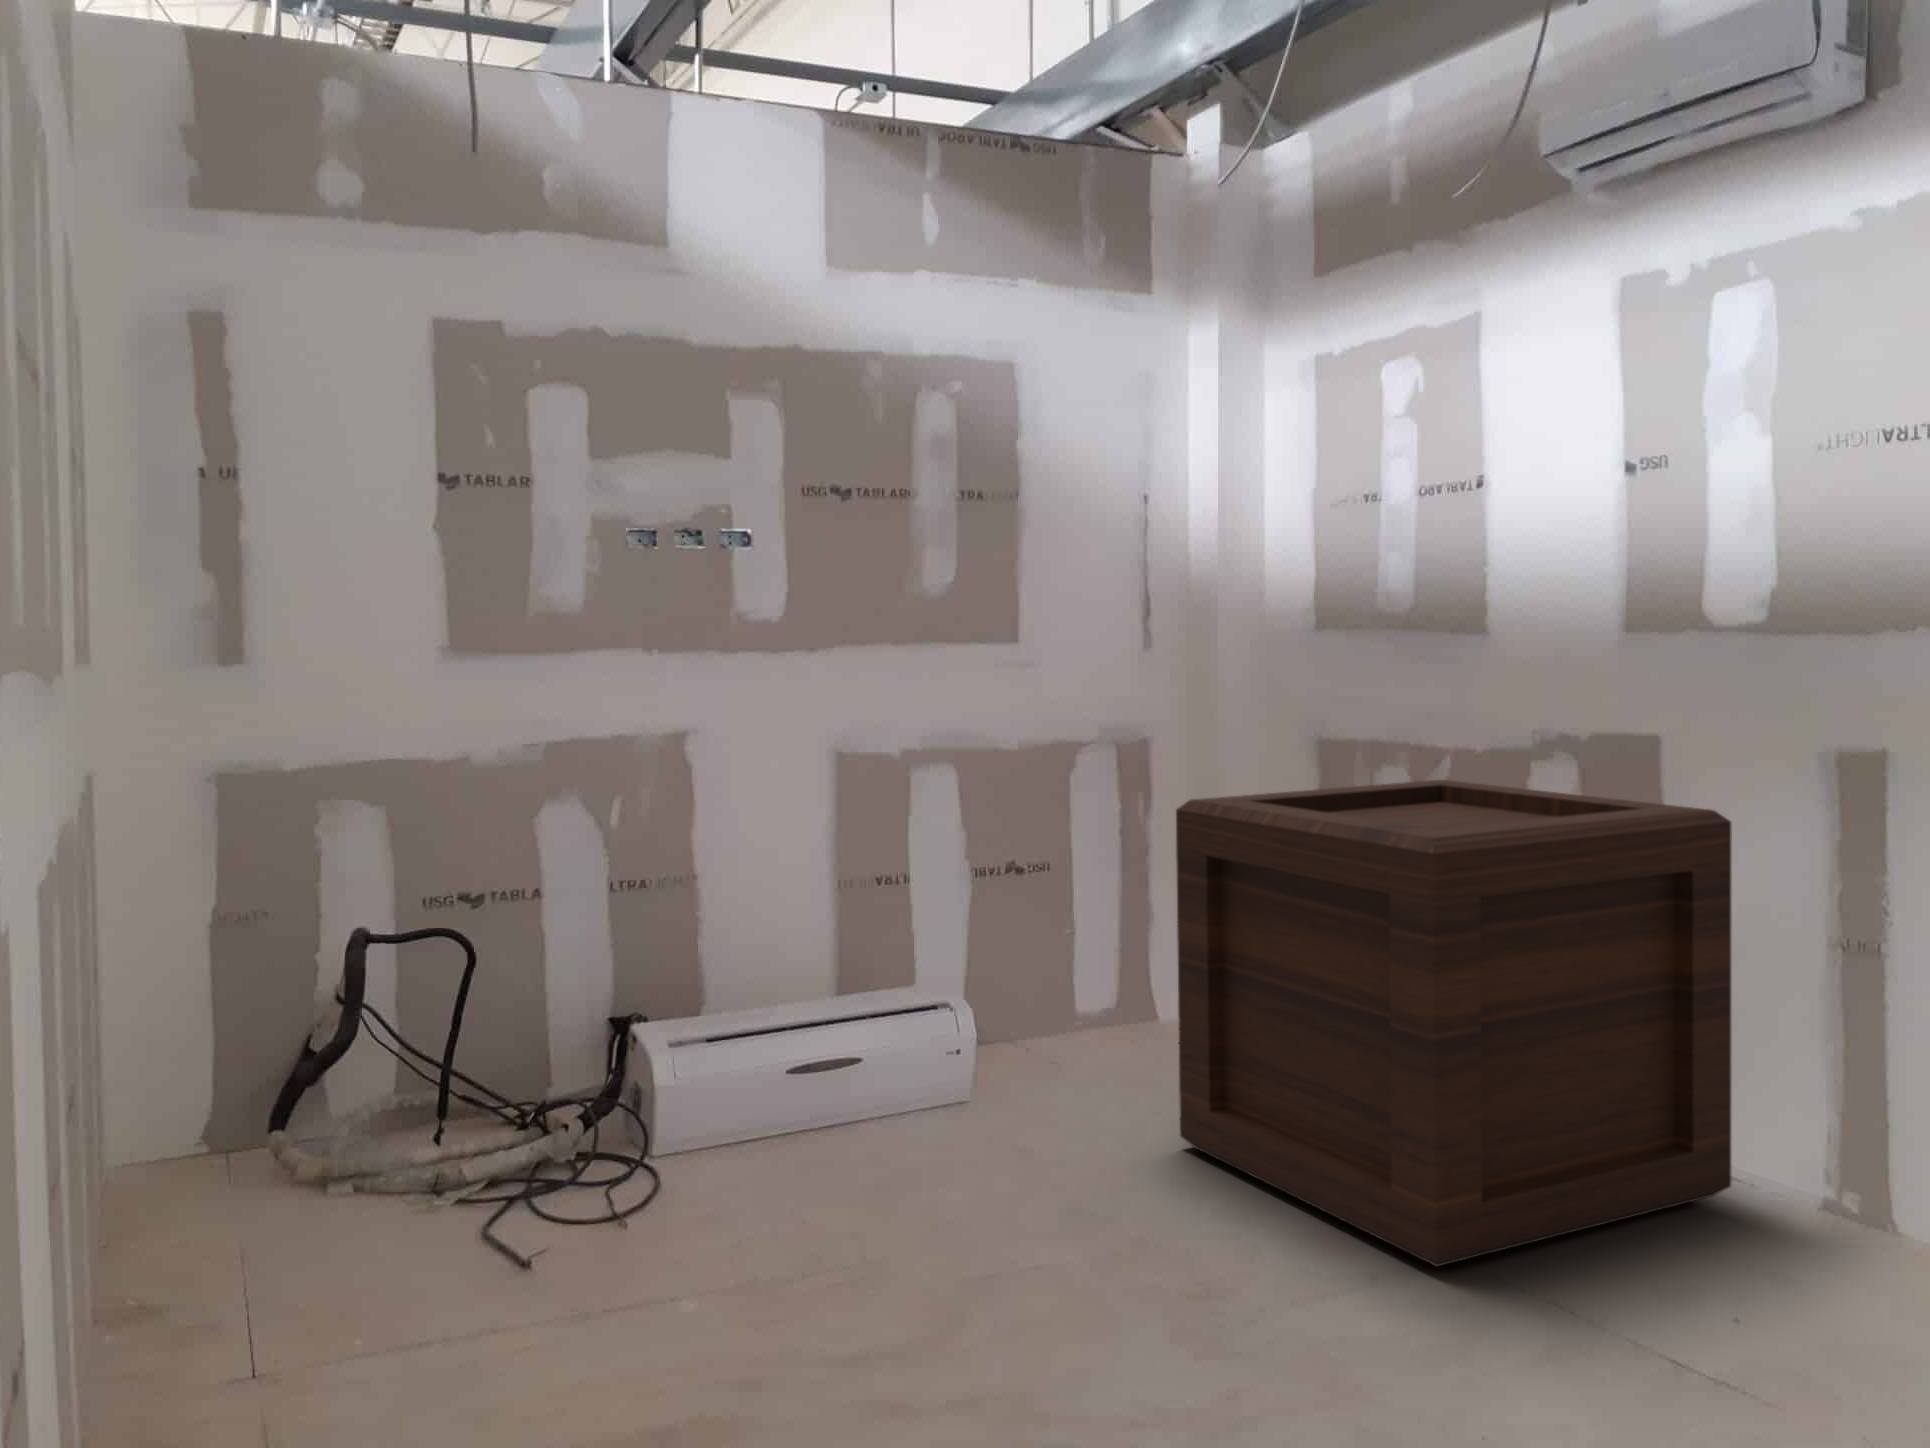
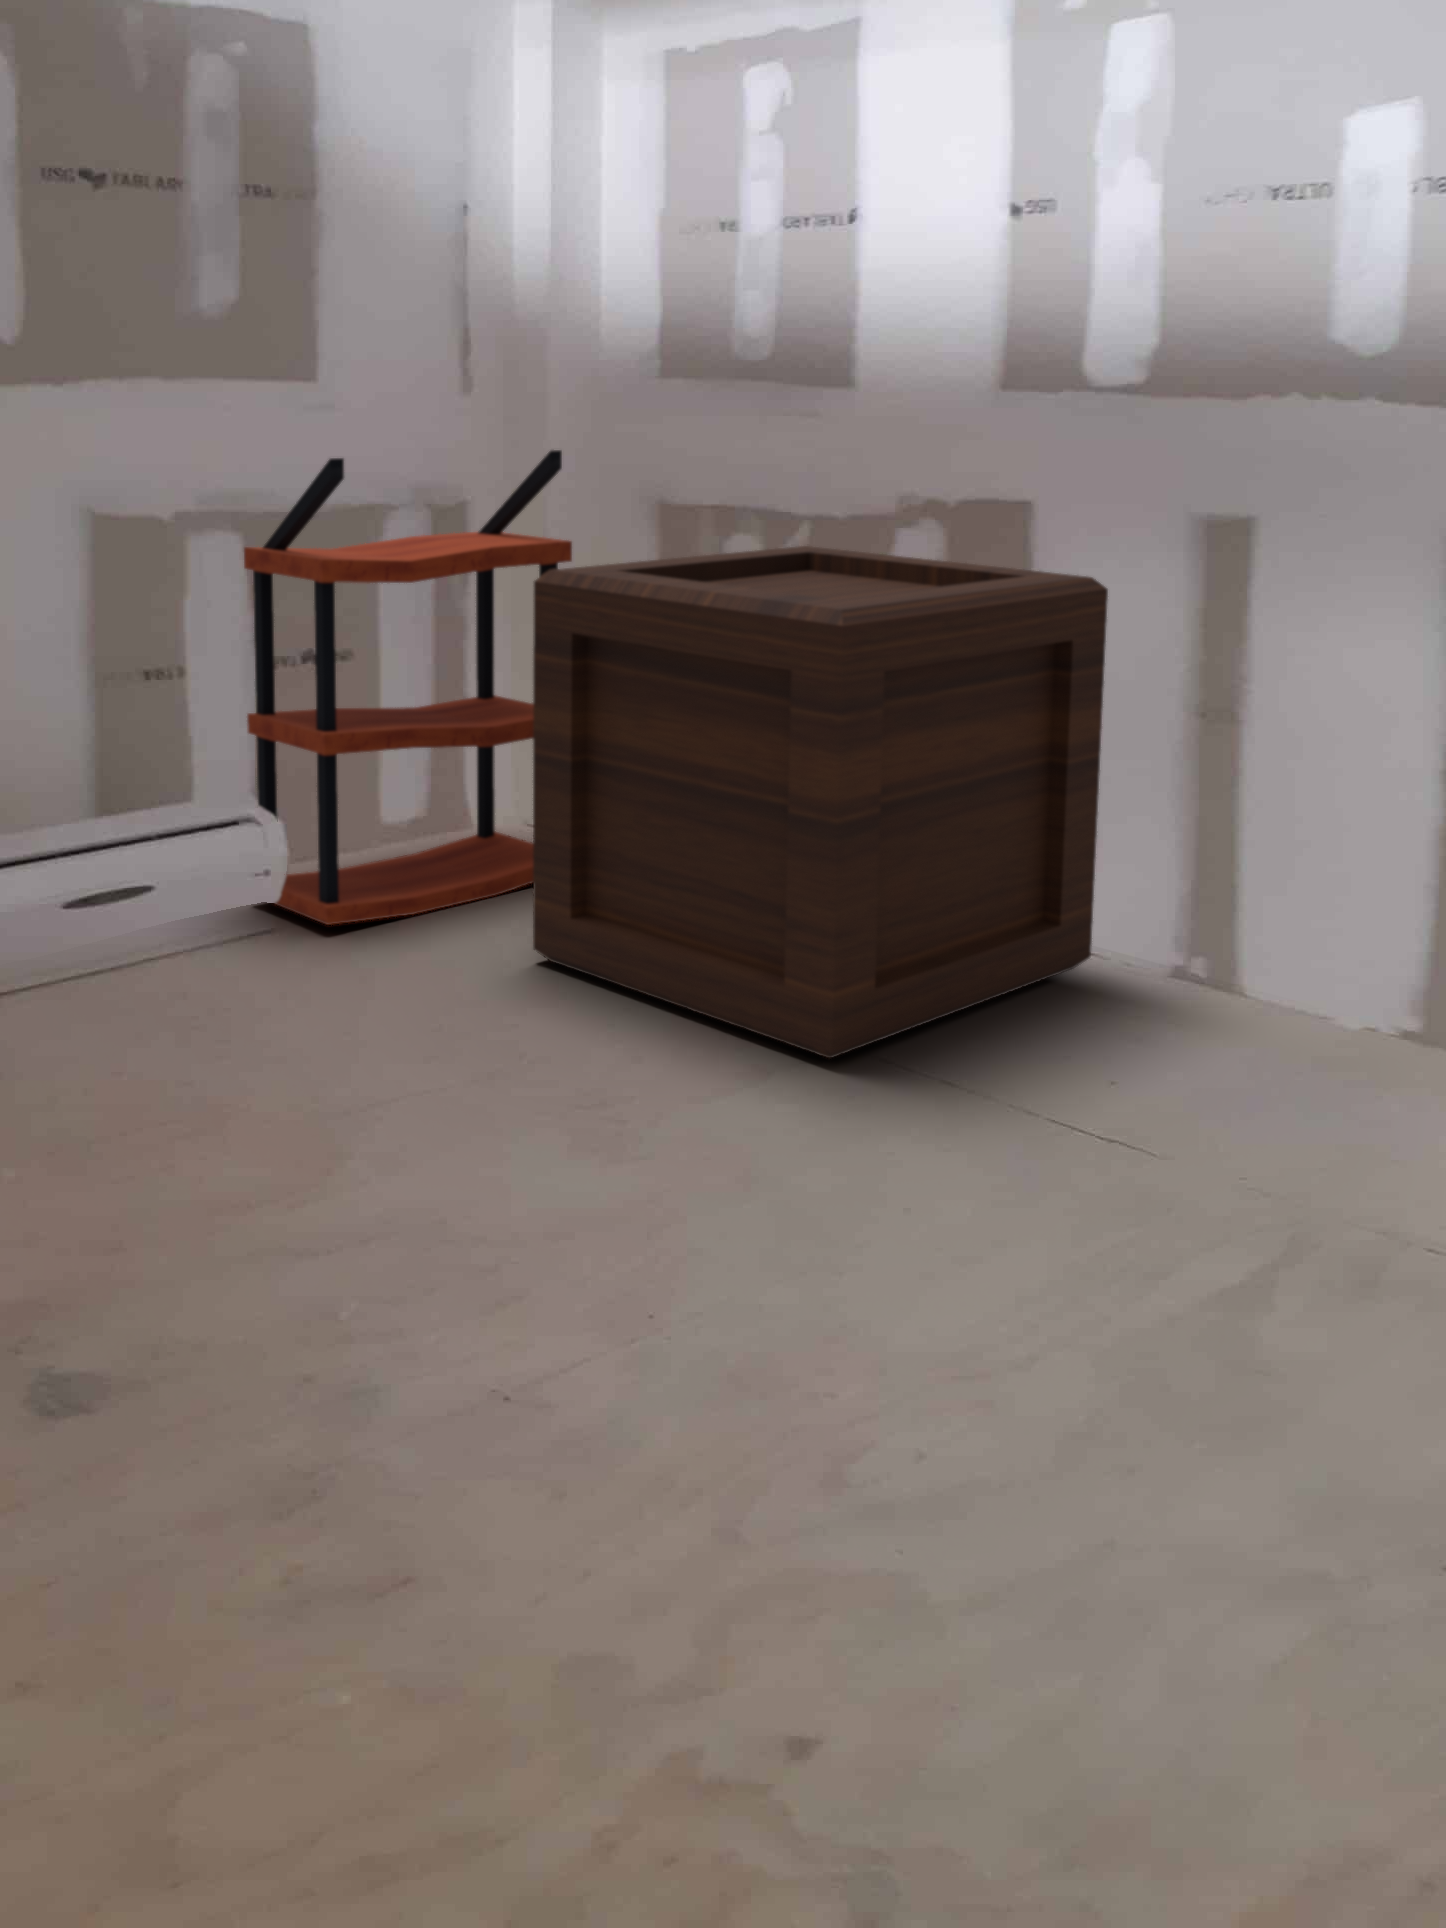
shelving unit: none [951,697,1235,1101] -> present [244,450,572,925]

